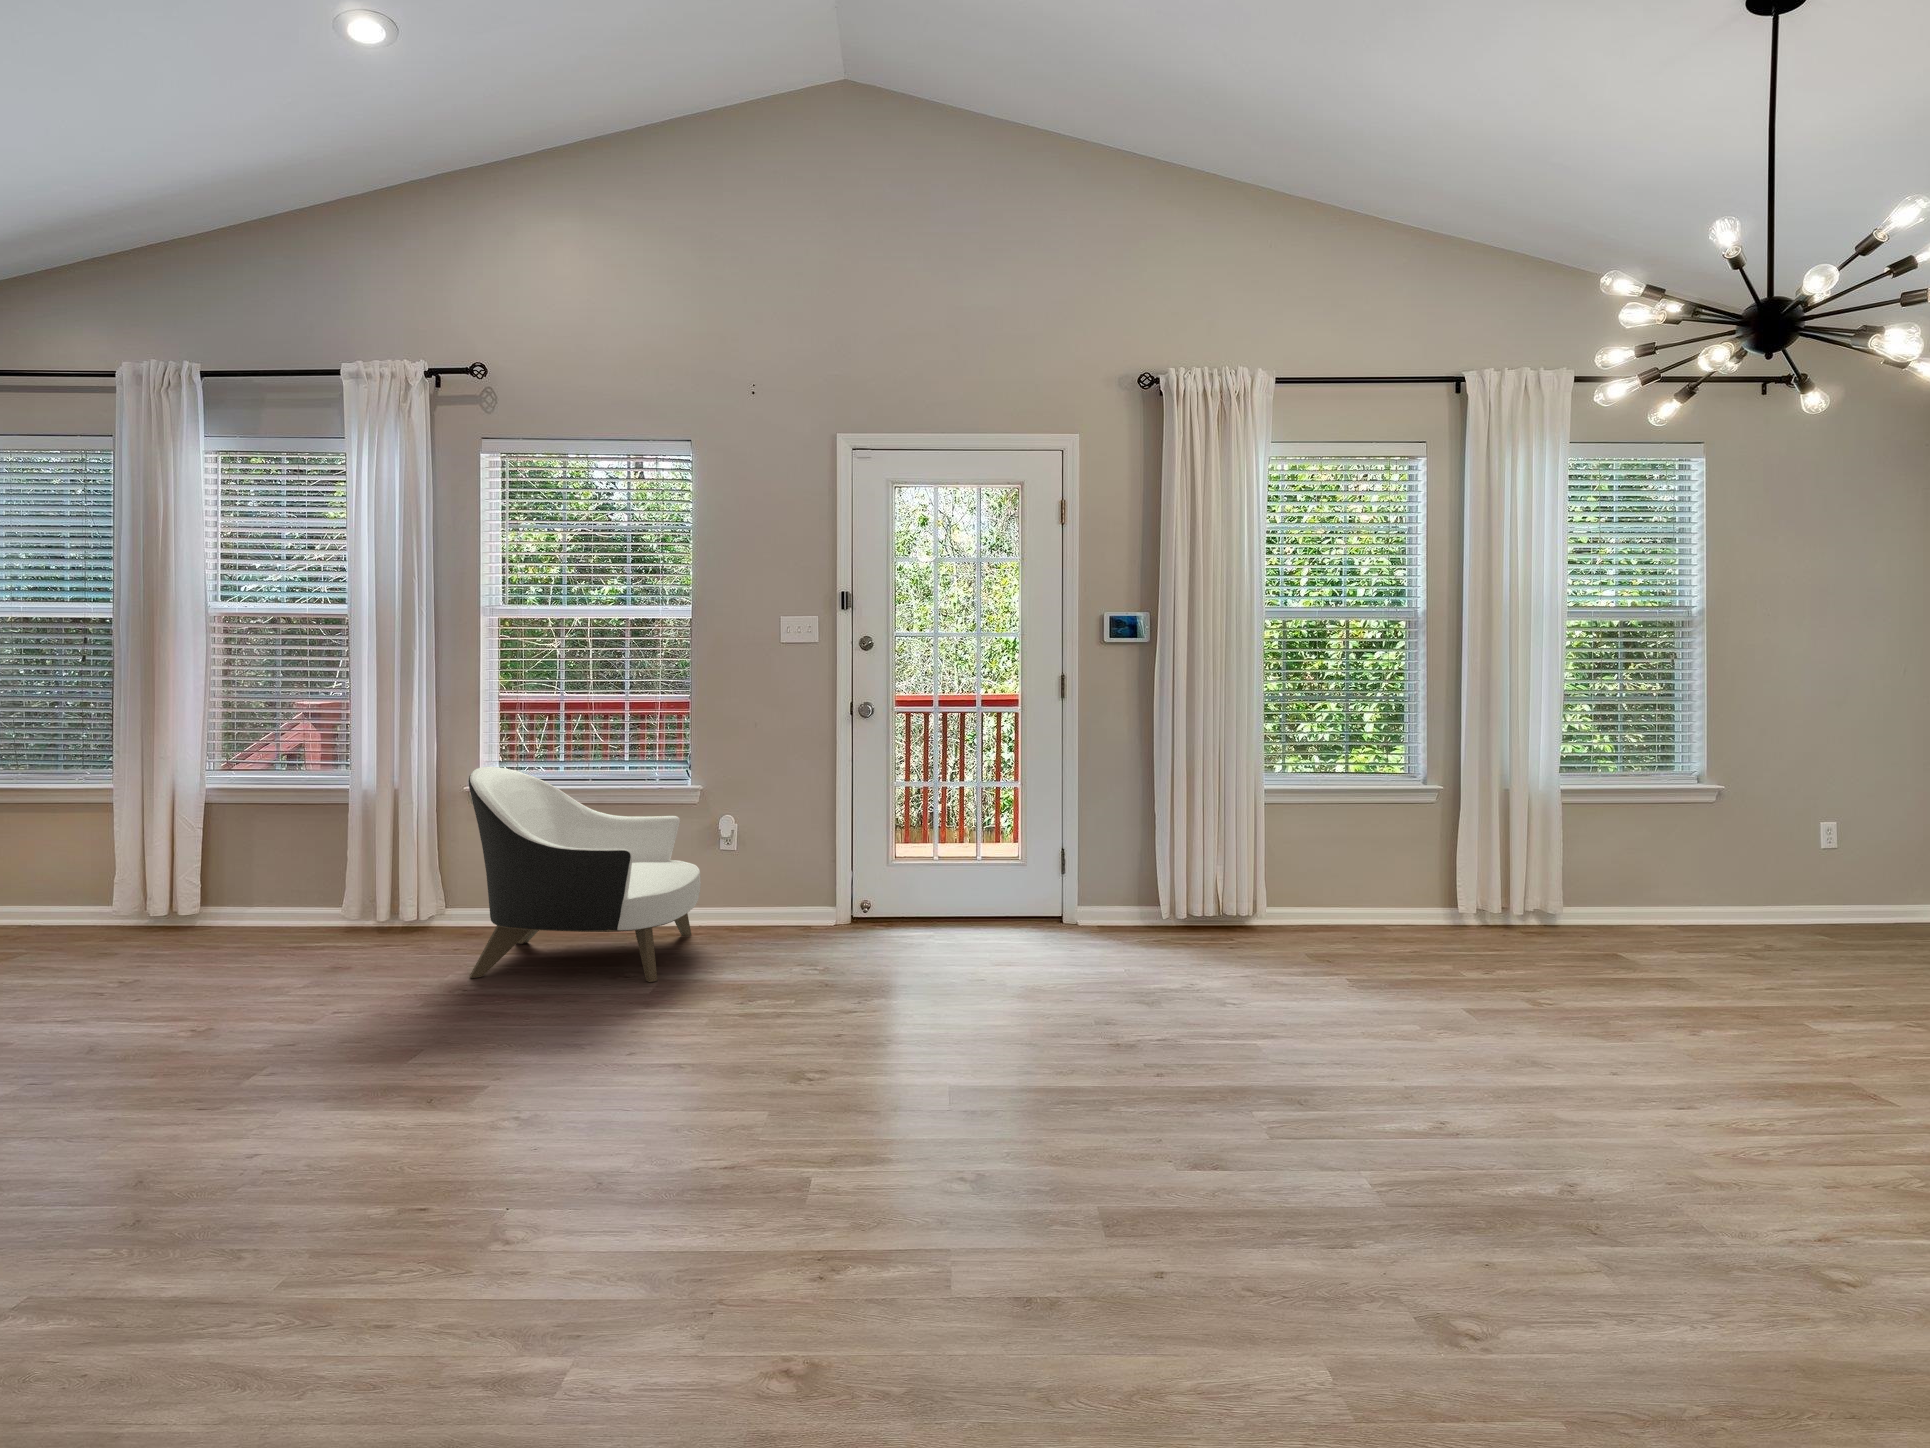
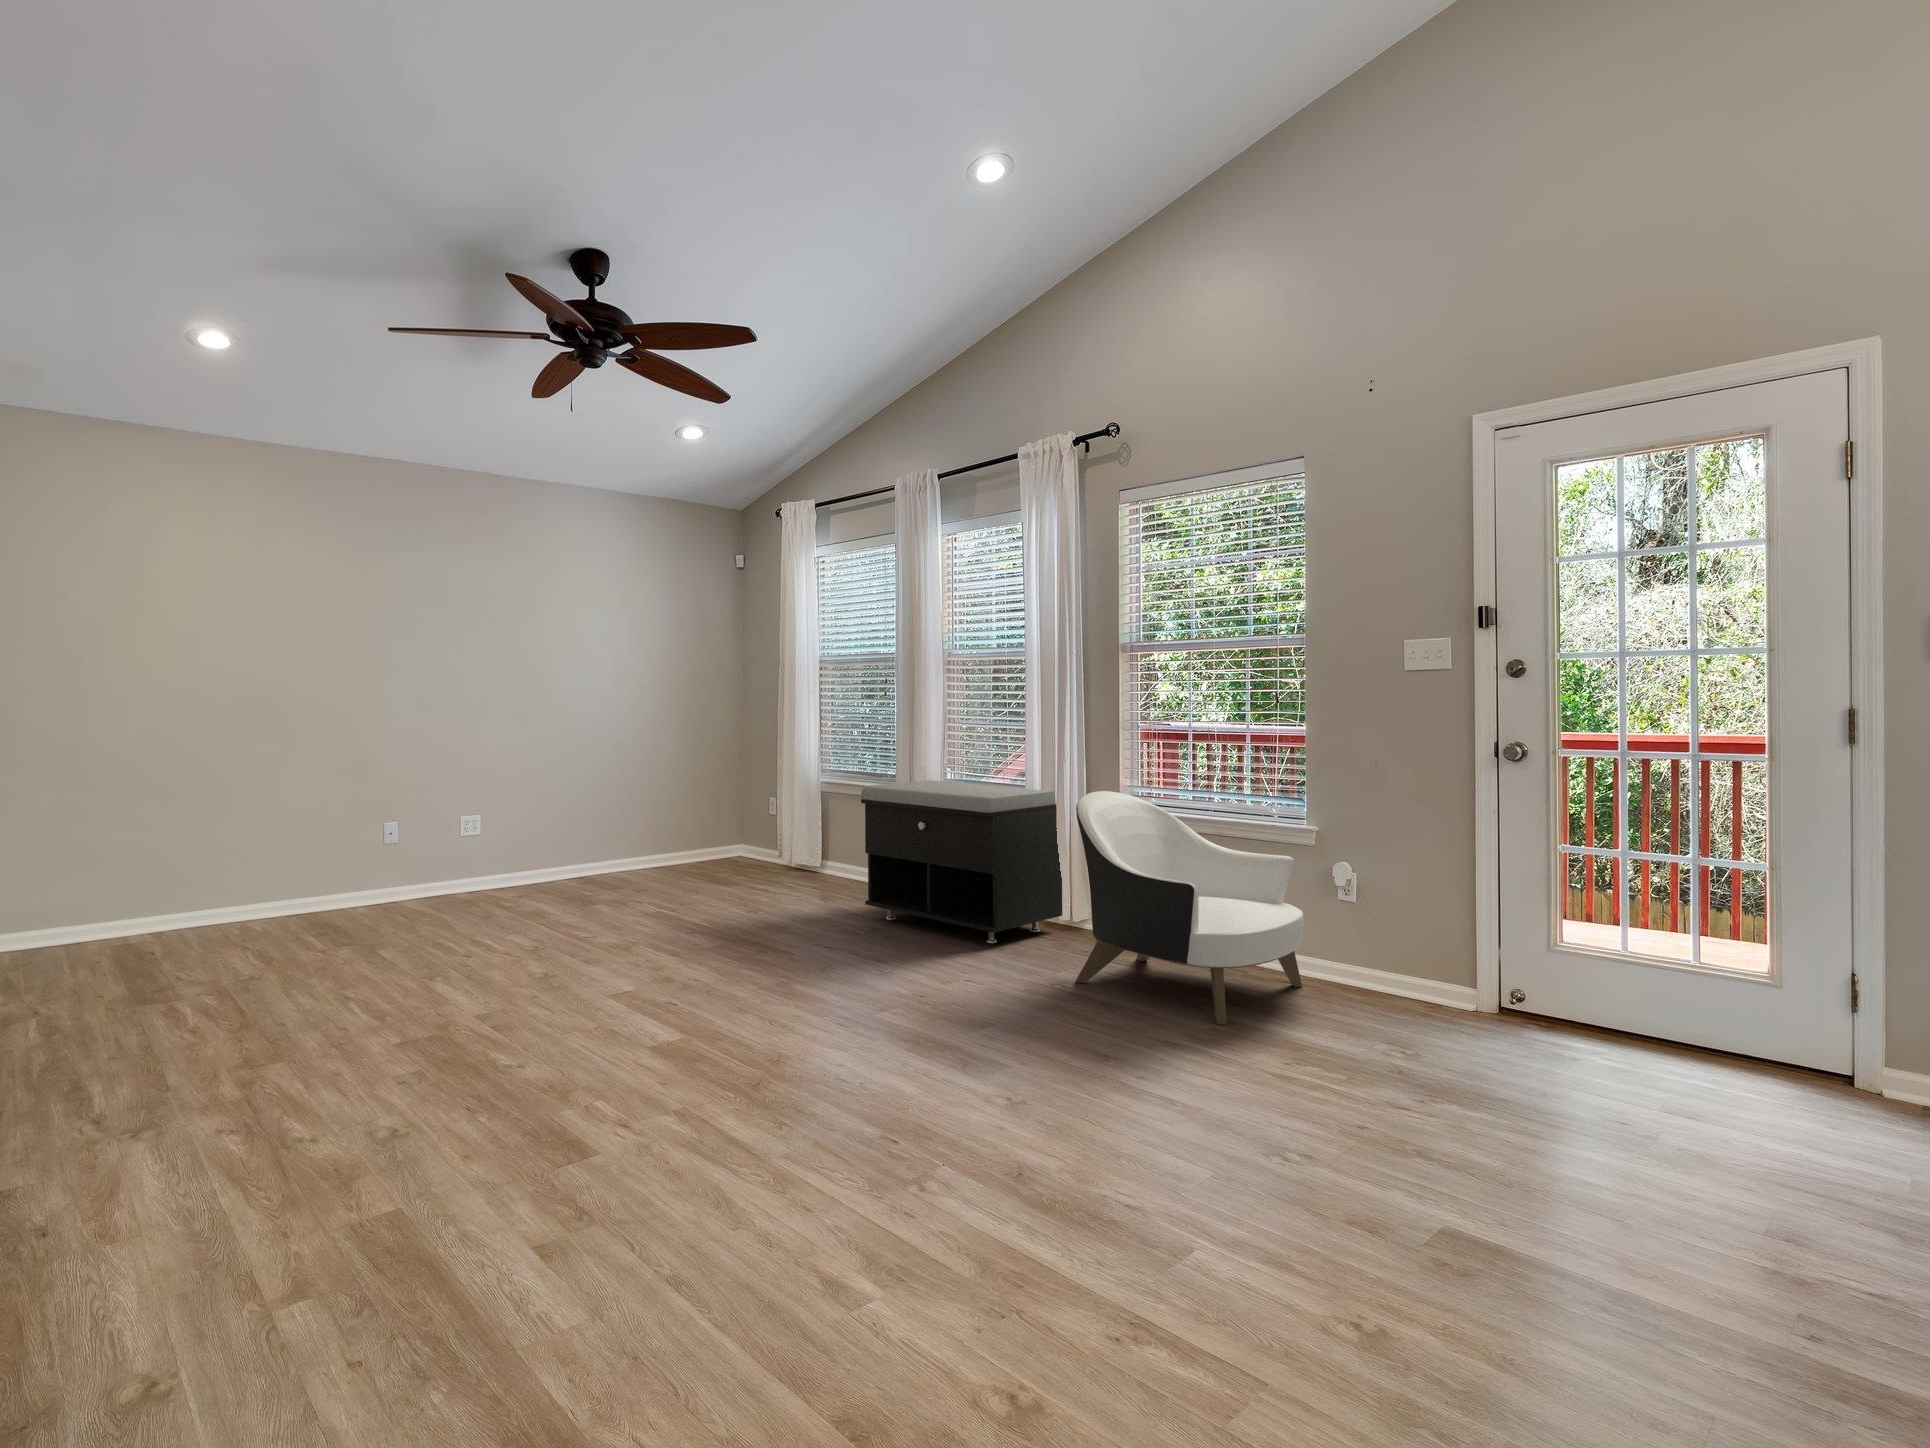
storage bench: none [88,772,403,962] -> present [861,780,1062,943]

